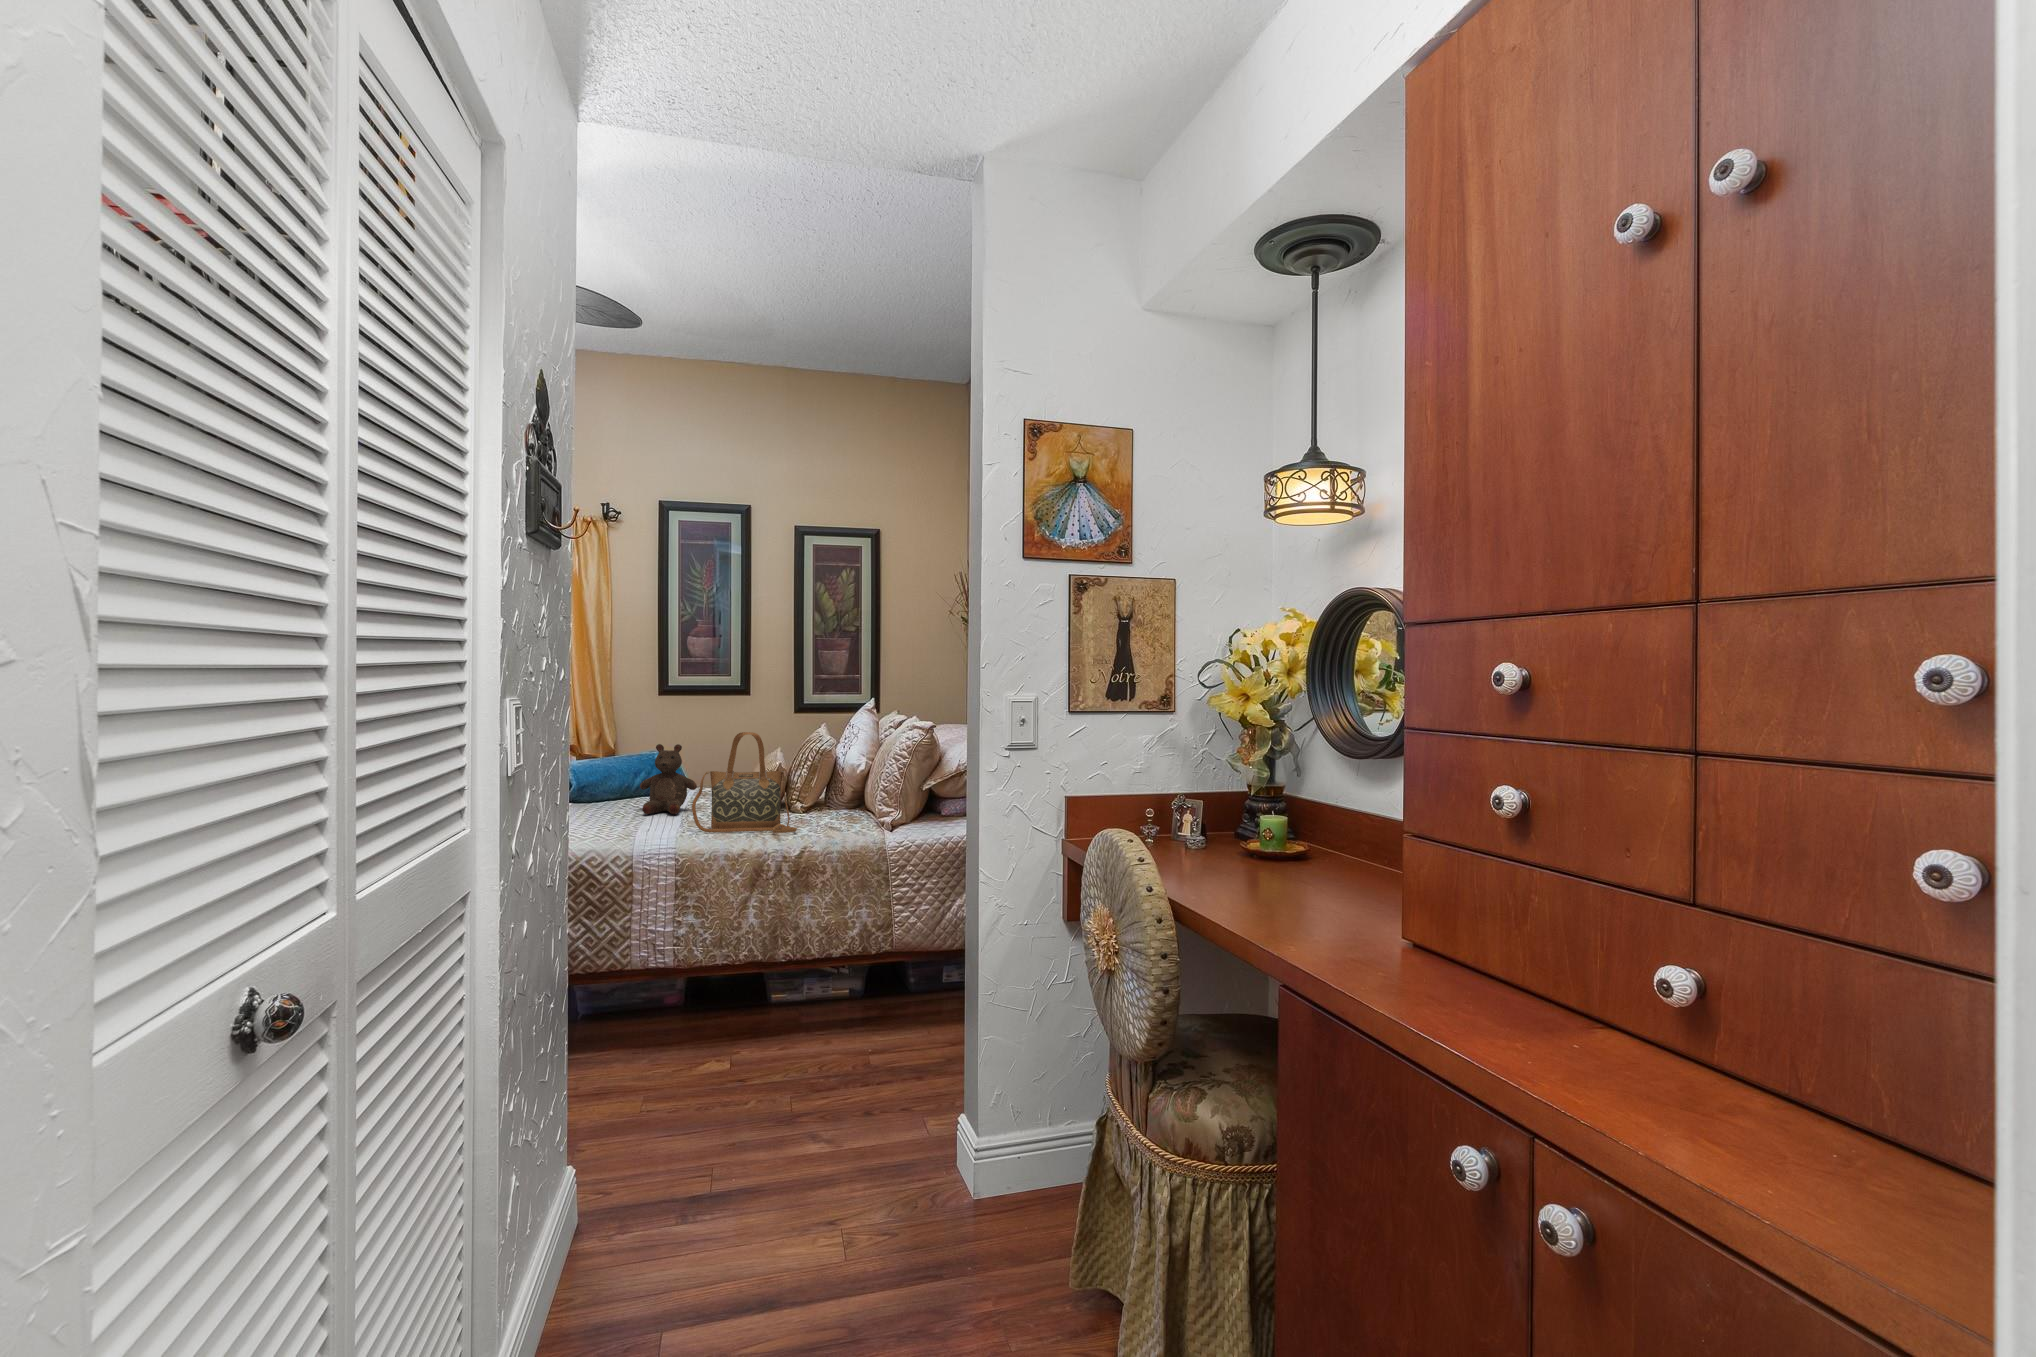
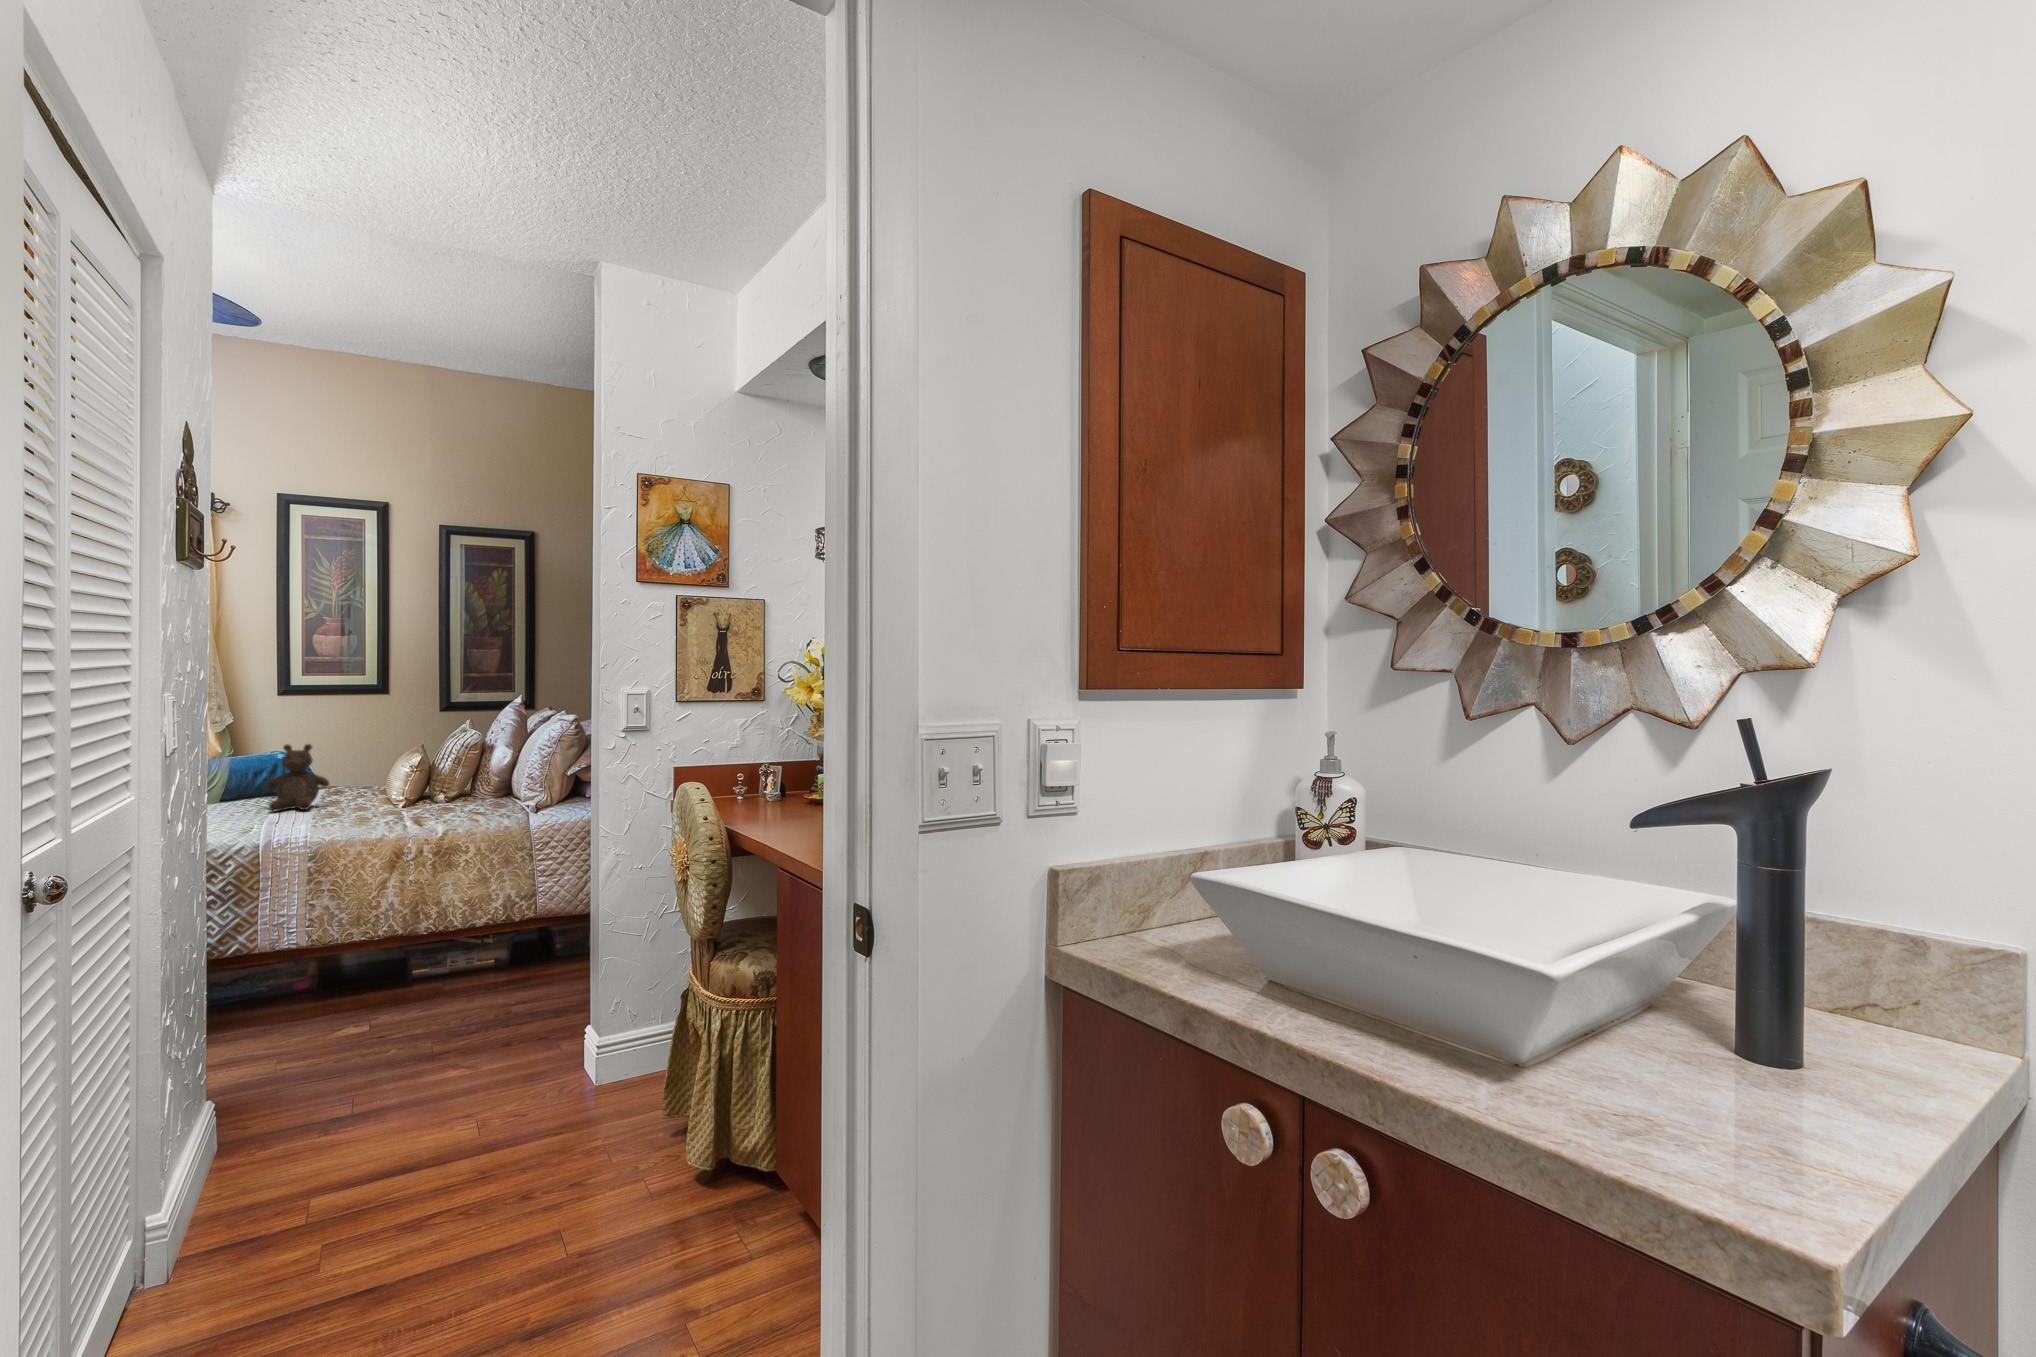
handbag: present [692,732,797,833] -> none [326,730,438,823]

